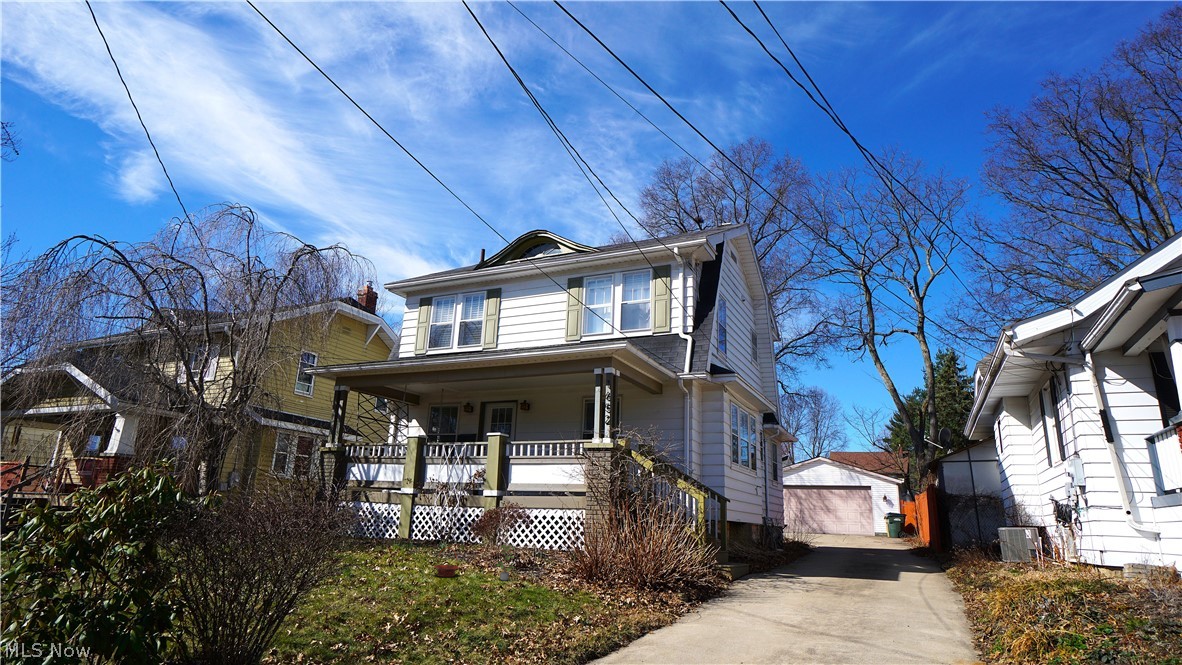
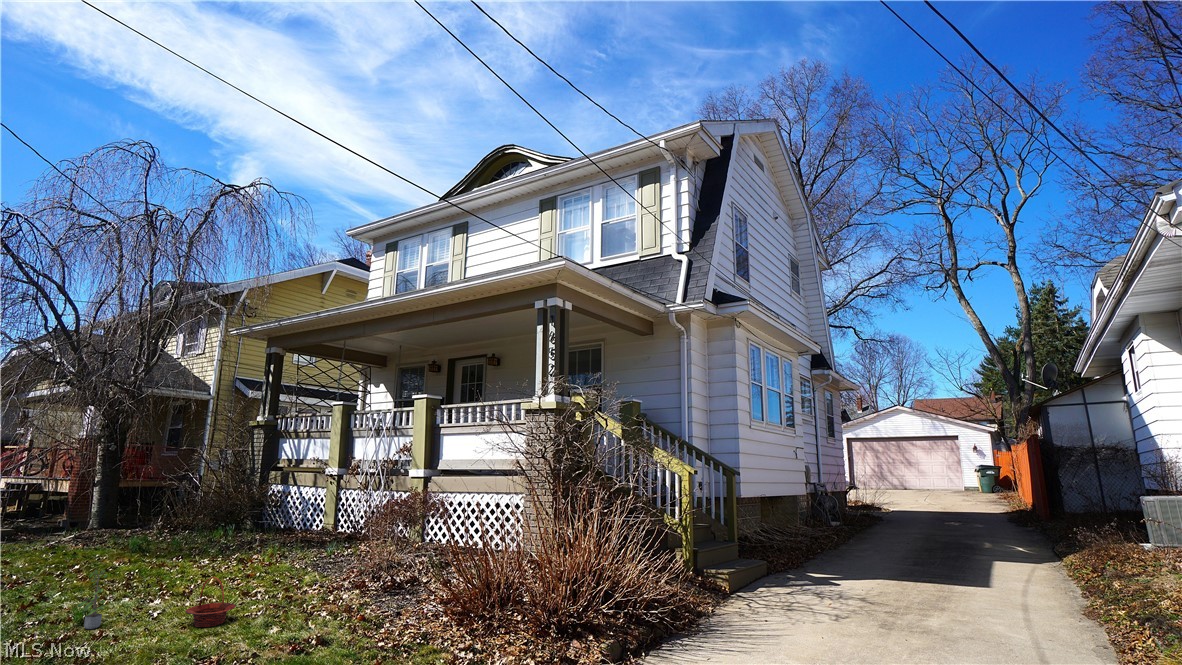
potted plant: present [497,545,515,581] -> present [78,568,107,629]

